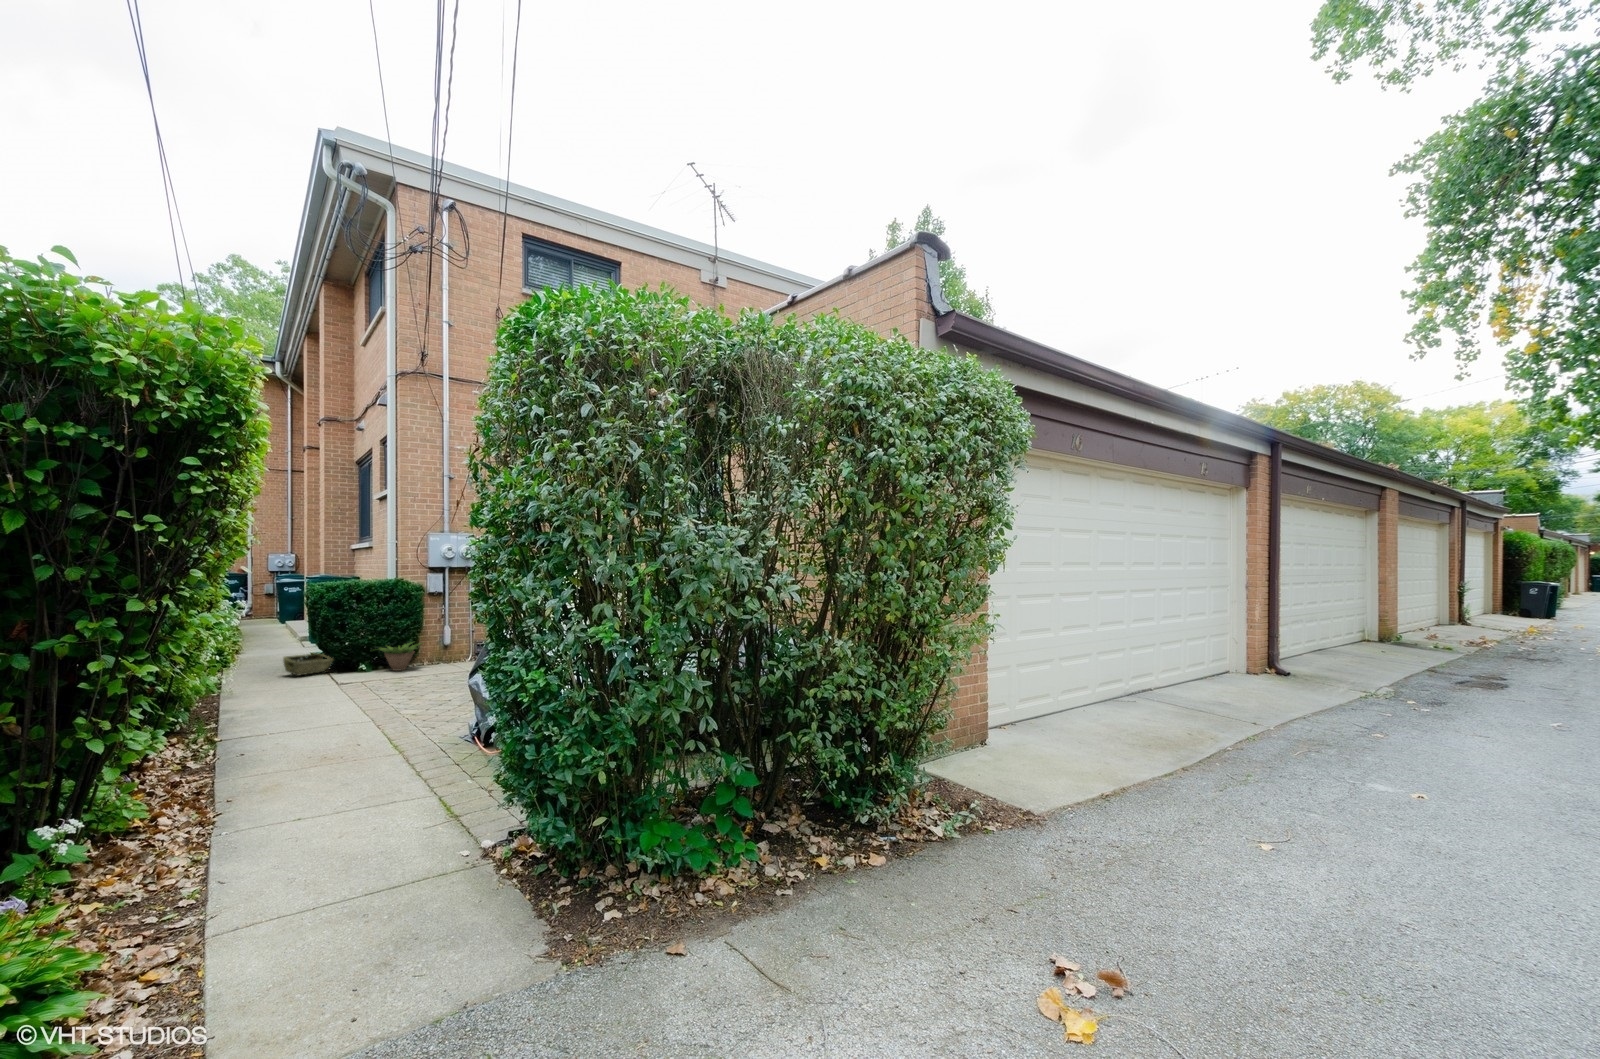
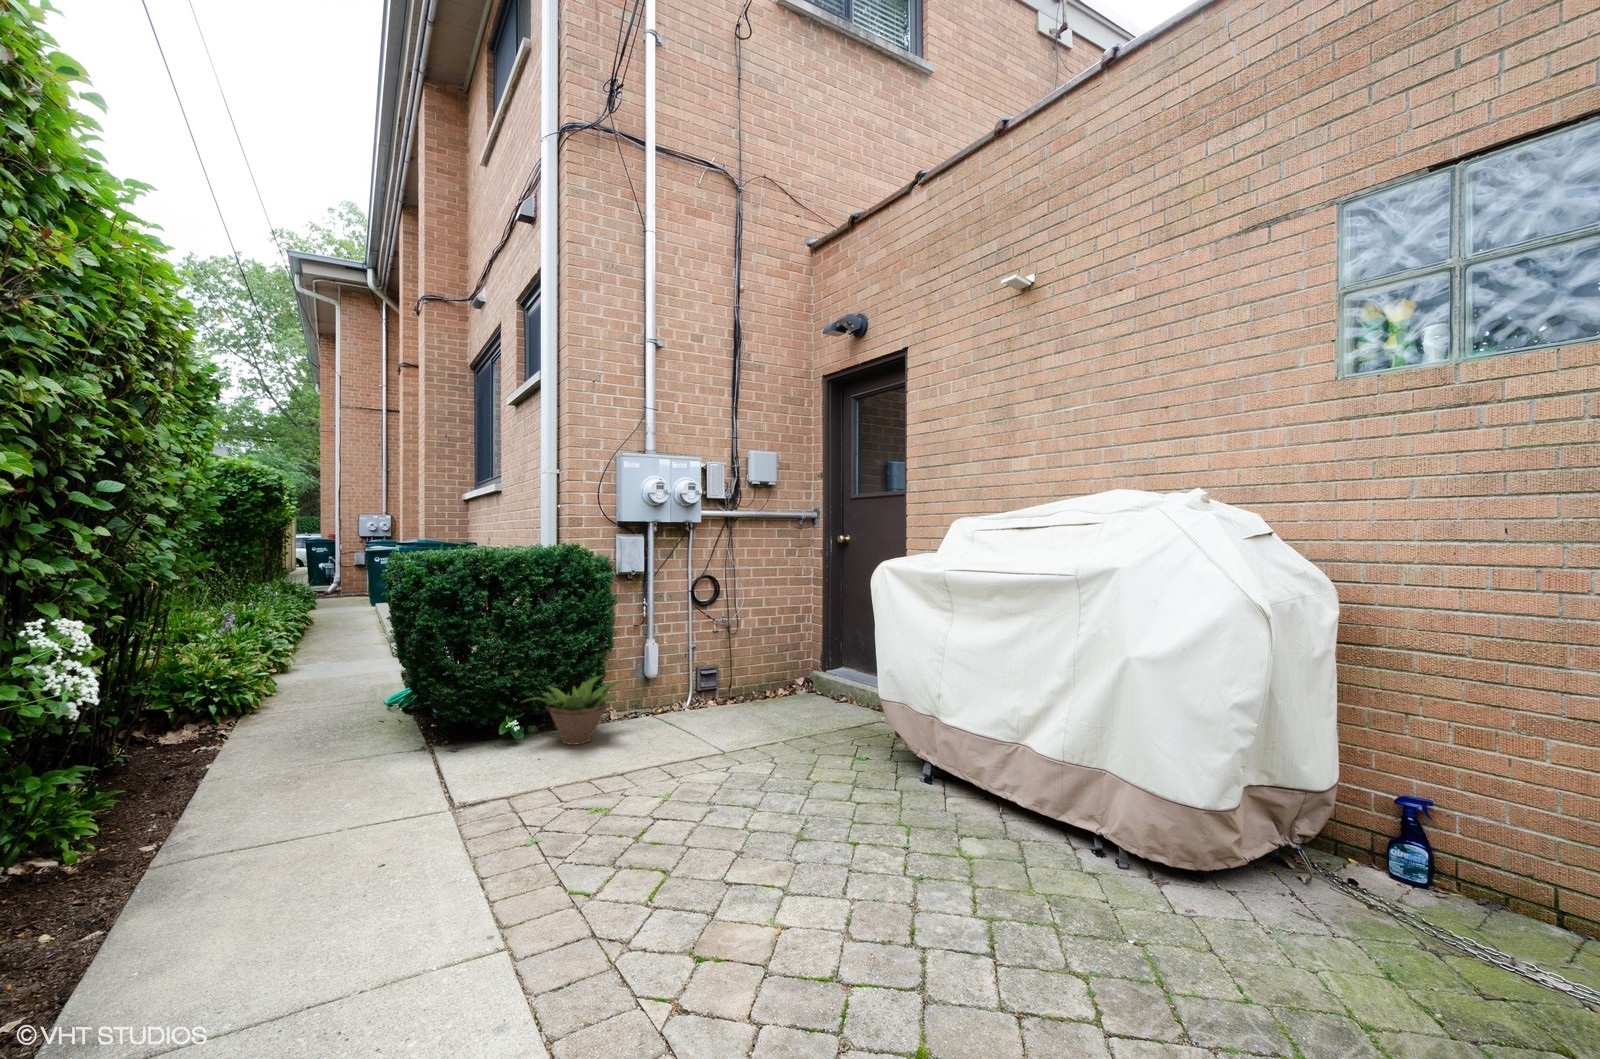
woven basket: present [283,653,333,676] -> none [331,702,442,763]

